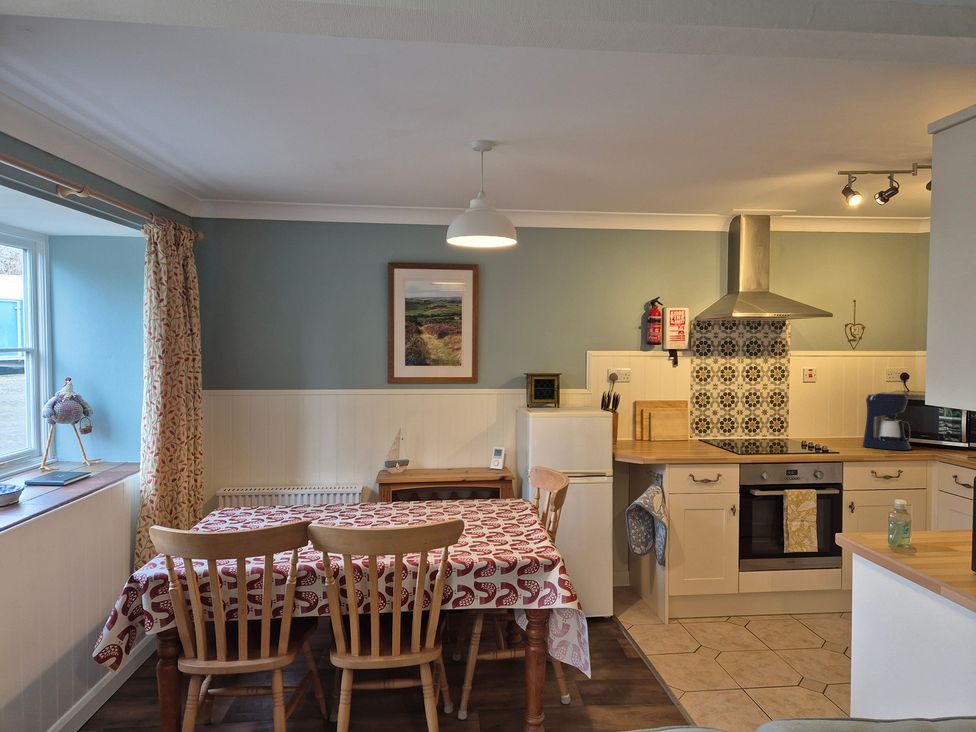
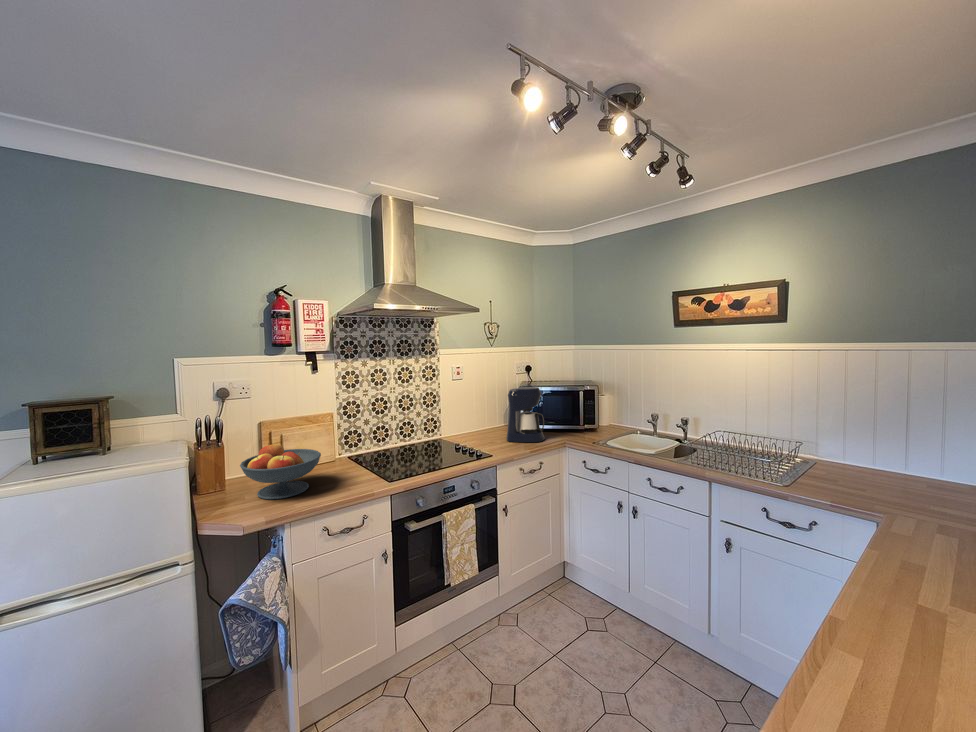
fruit bowl: none [631,415,685,451] -> present [240,444,321,499]

